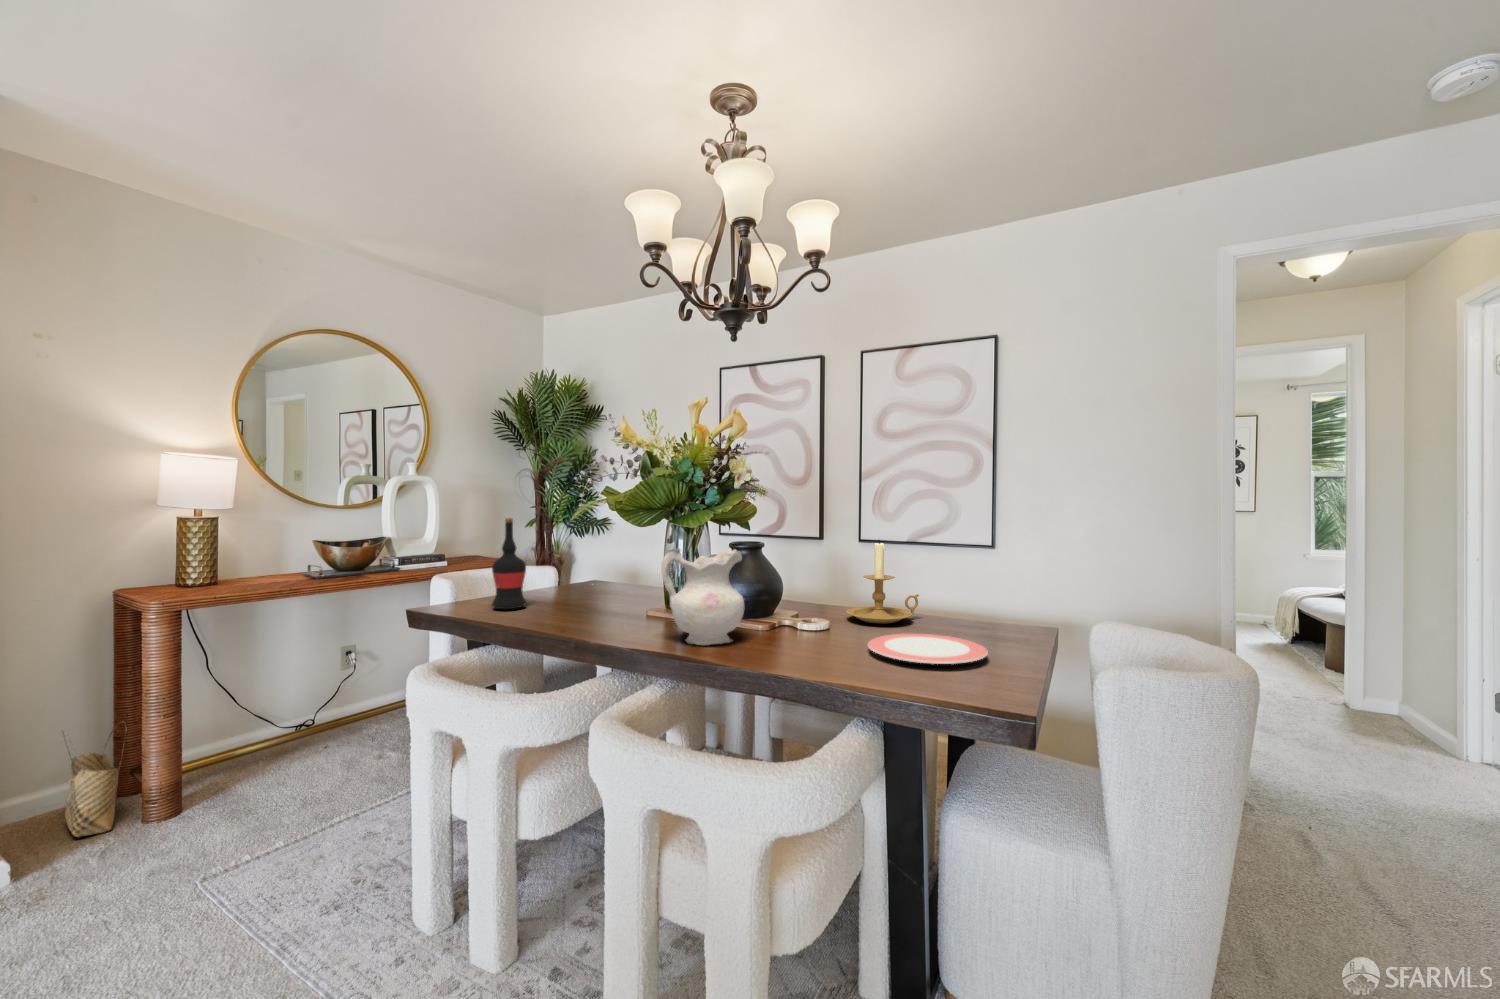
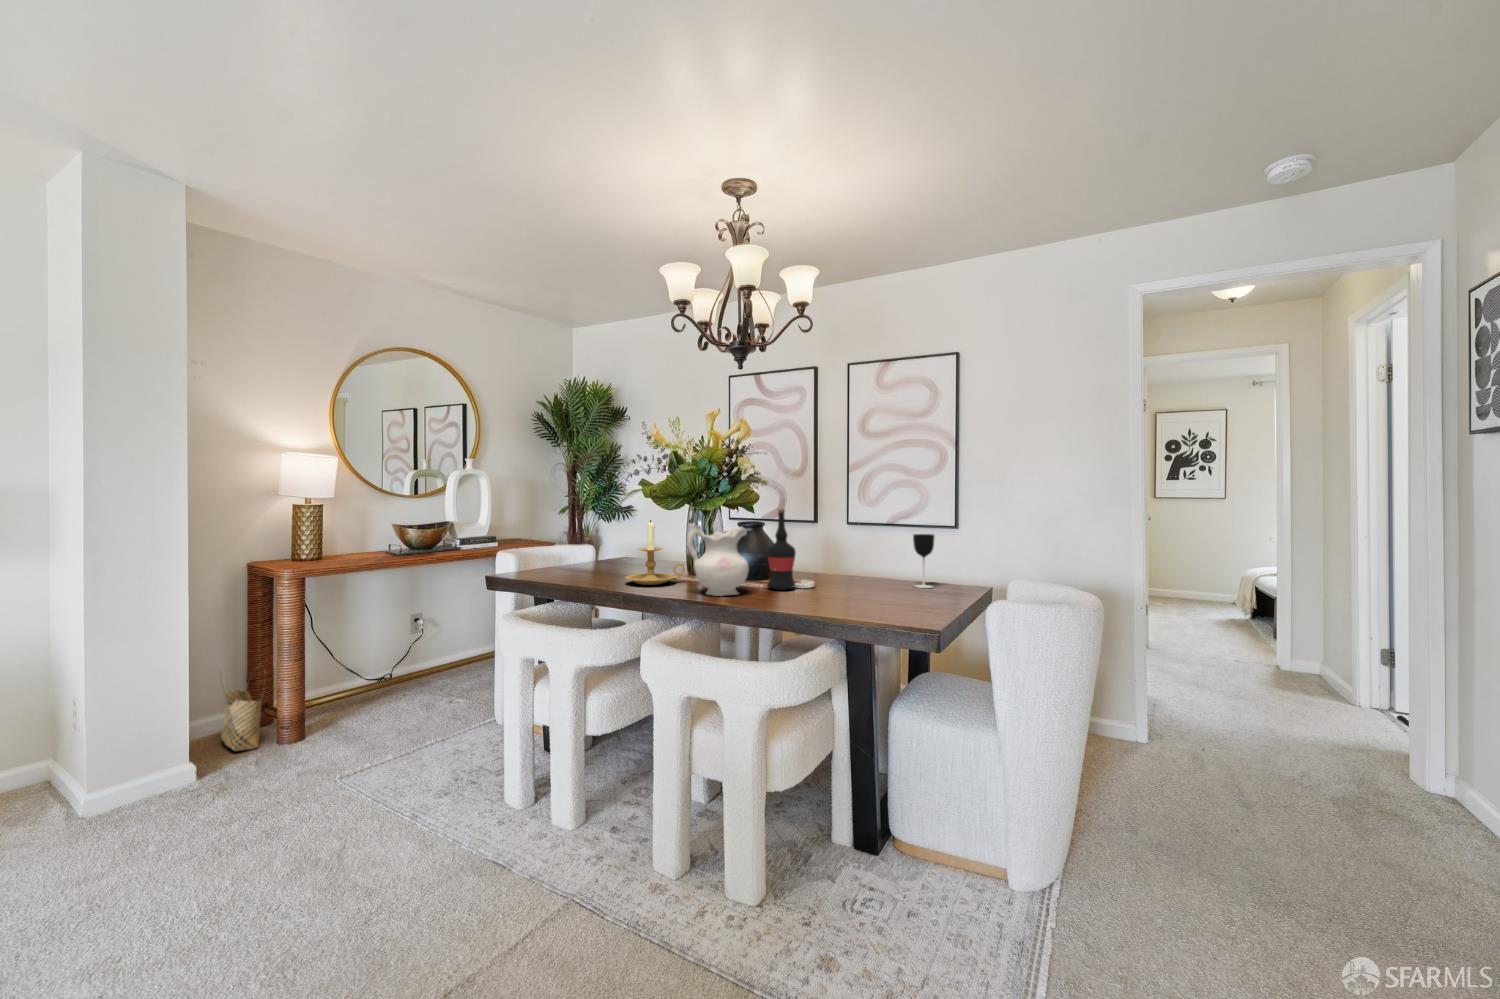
wine bottle: present [492,518,526,609] -> present [767,509,796,590]
candle holder: present [846,540,919,624] -> present [625,520,685,585]
wine glass: none [959,558,987,630] -> present [913,534,934,588]
plate: present [868,634,988,664] -> none [838,589,923,605]

